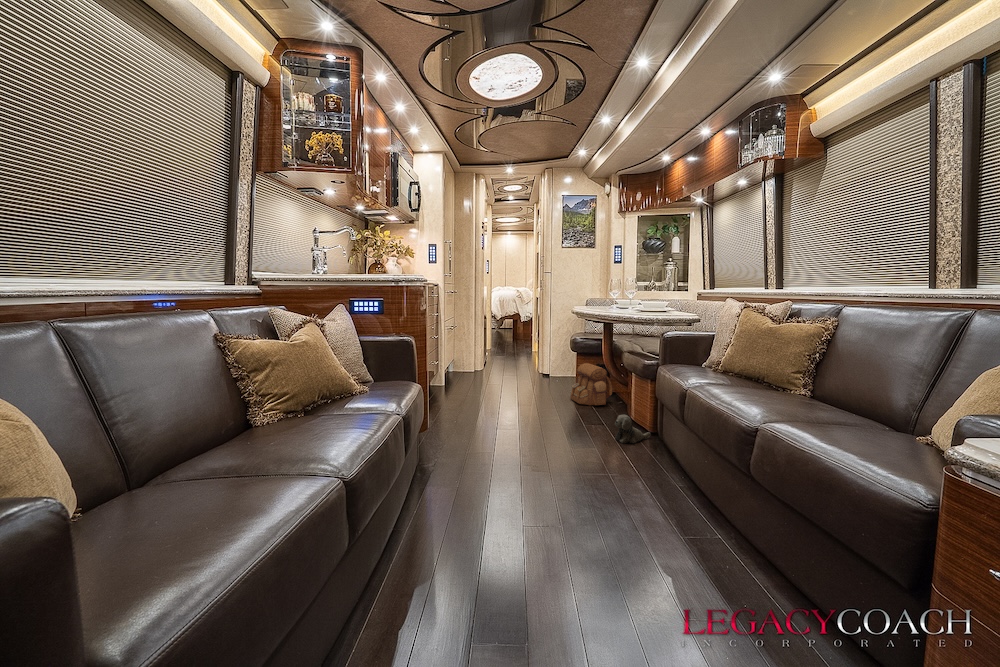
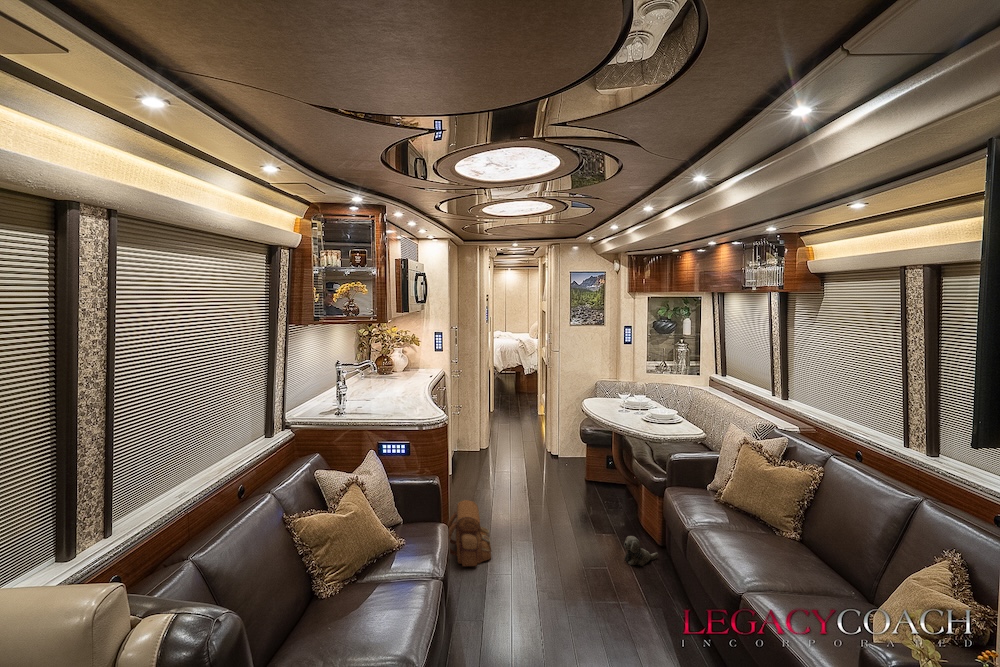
backpack: present [571,363,612,405] -> present [448,500,491,566]

